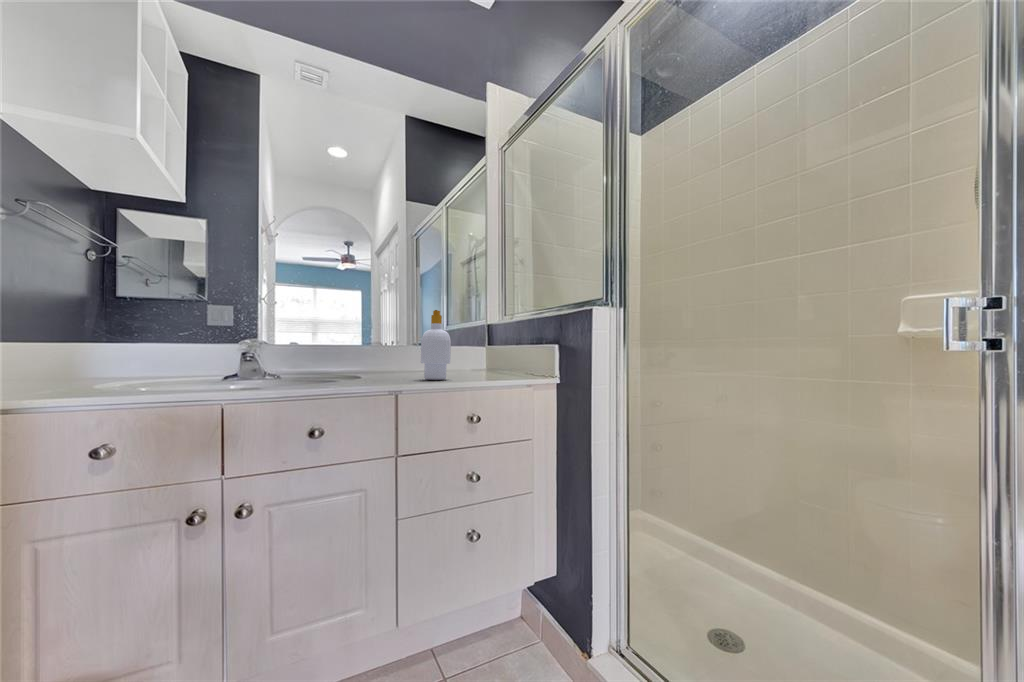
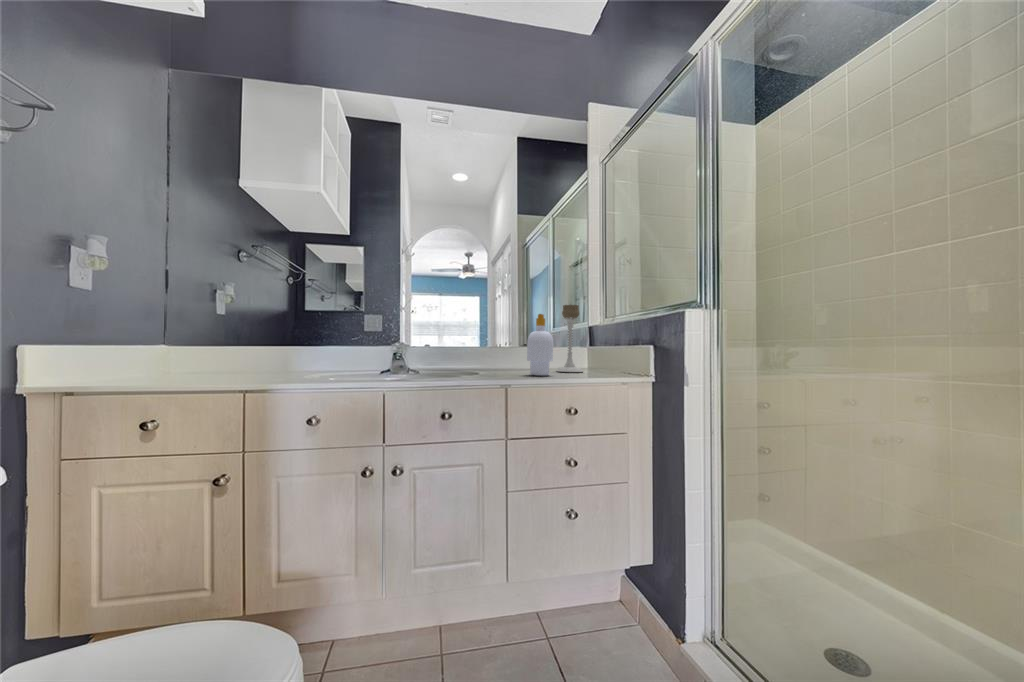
candle holder: none [454,302,484,376] -> present [556,305,583,372]

